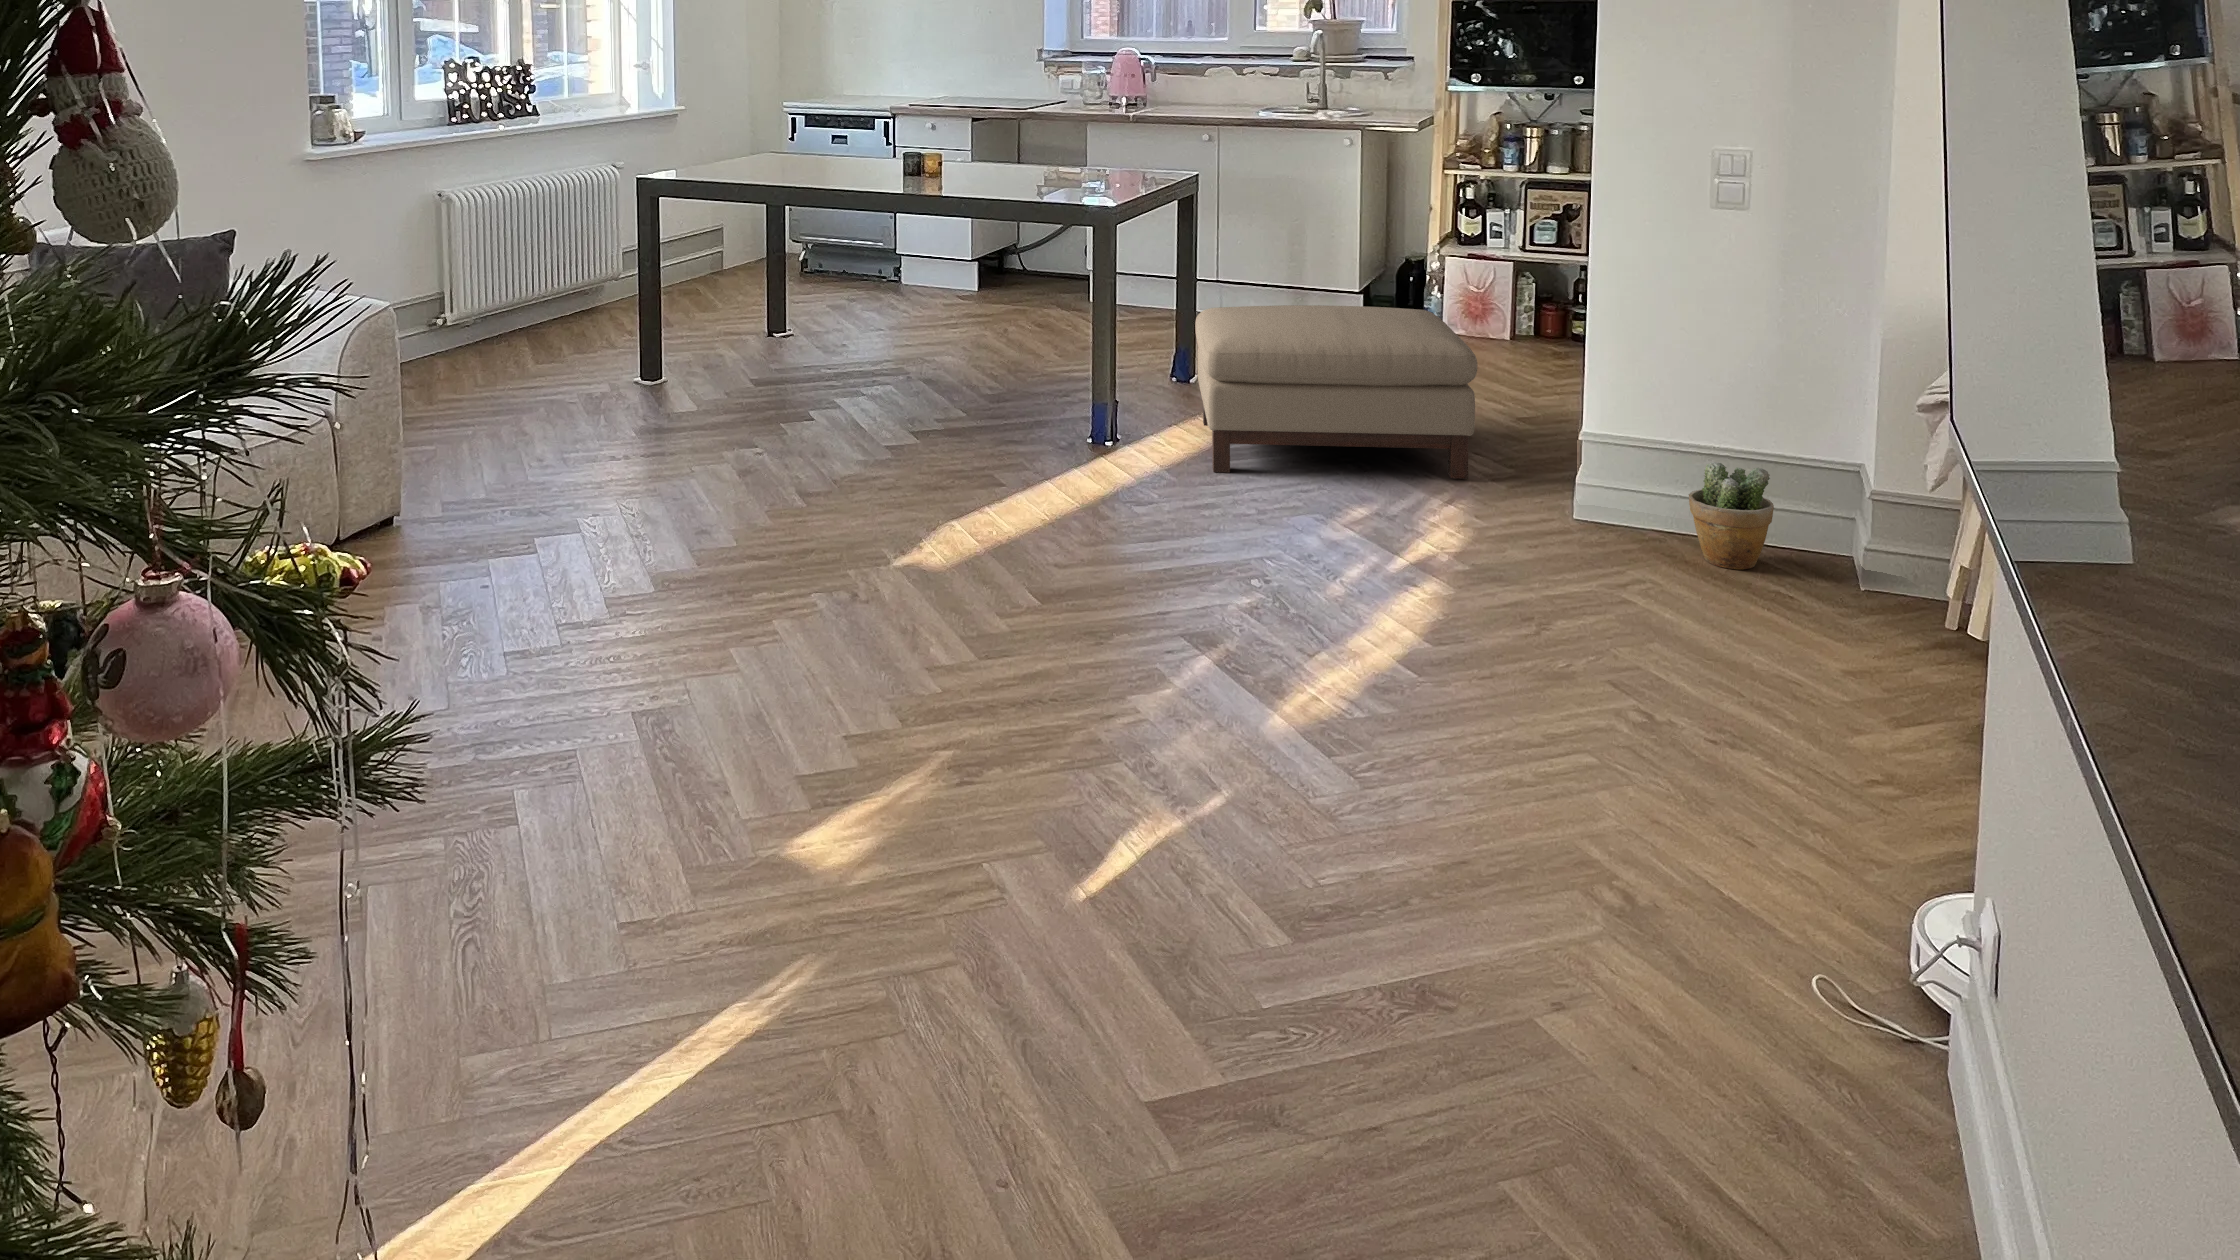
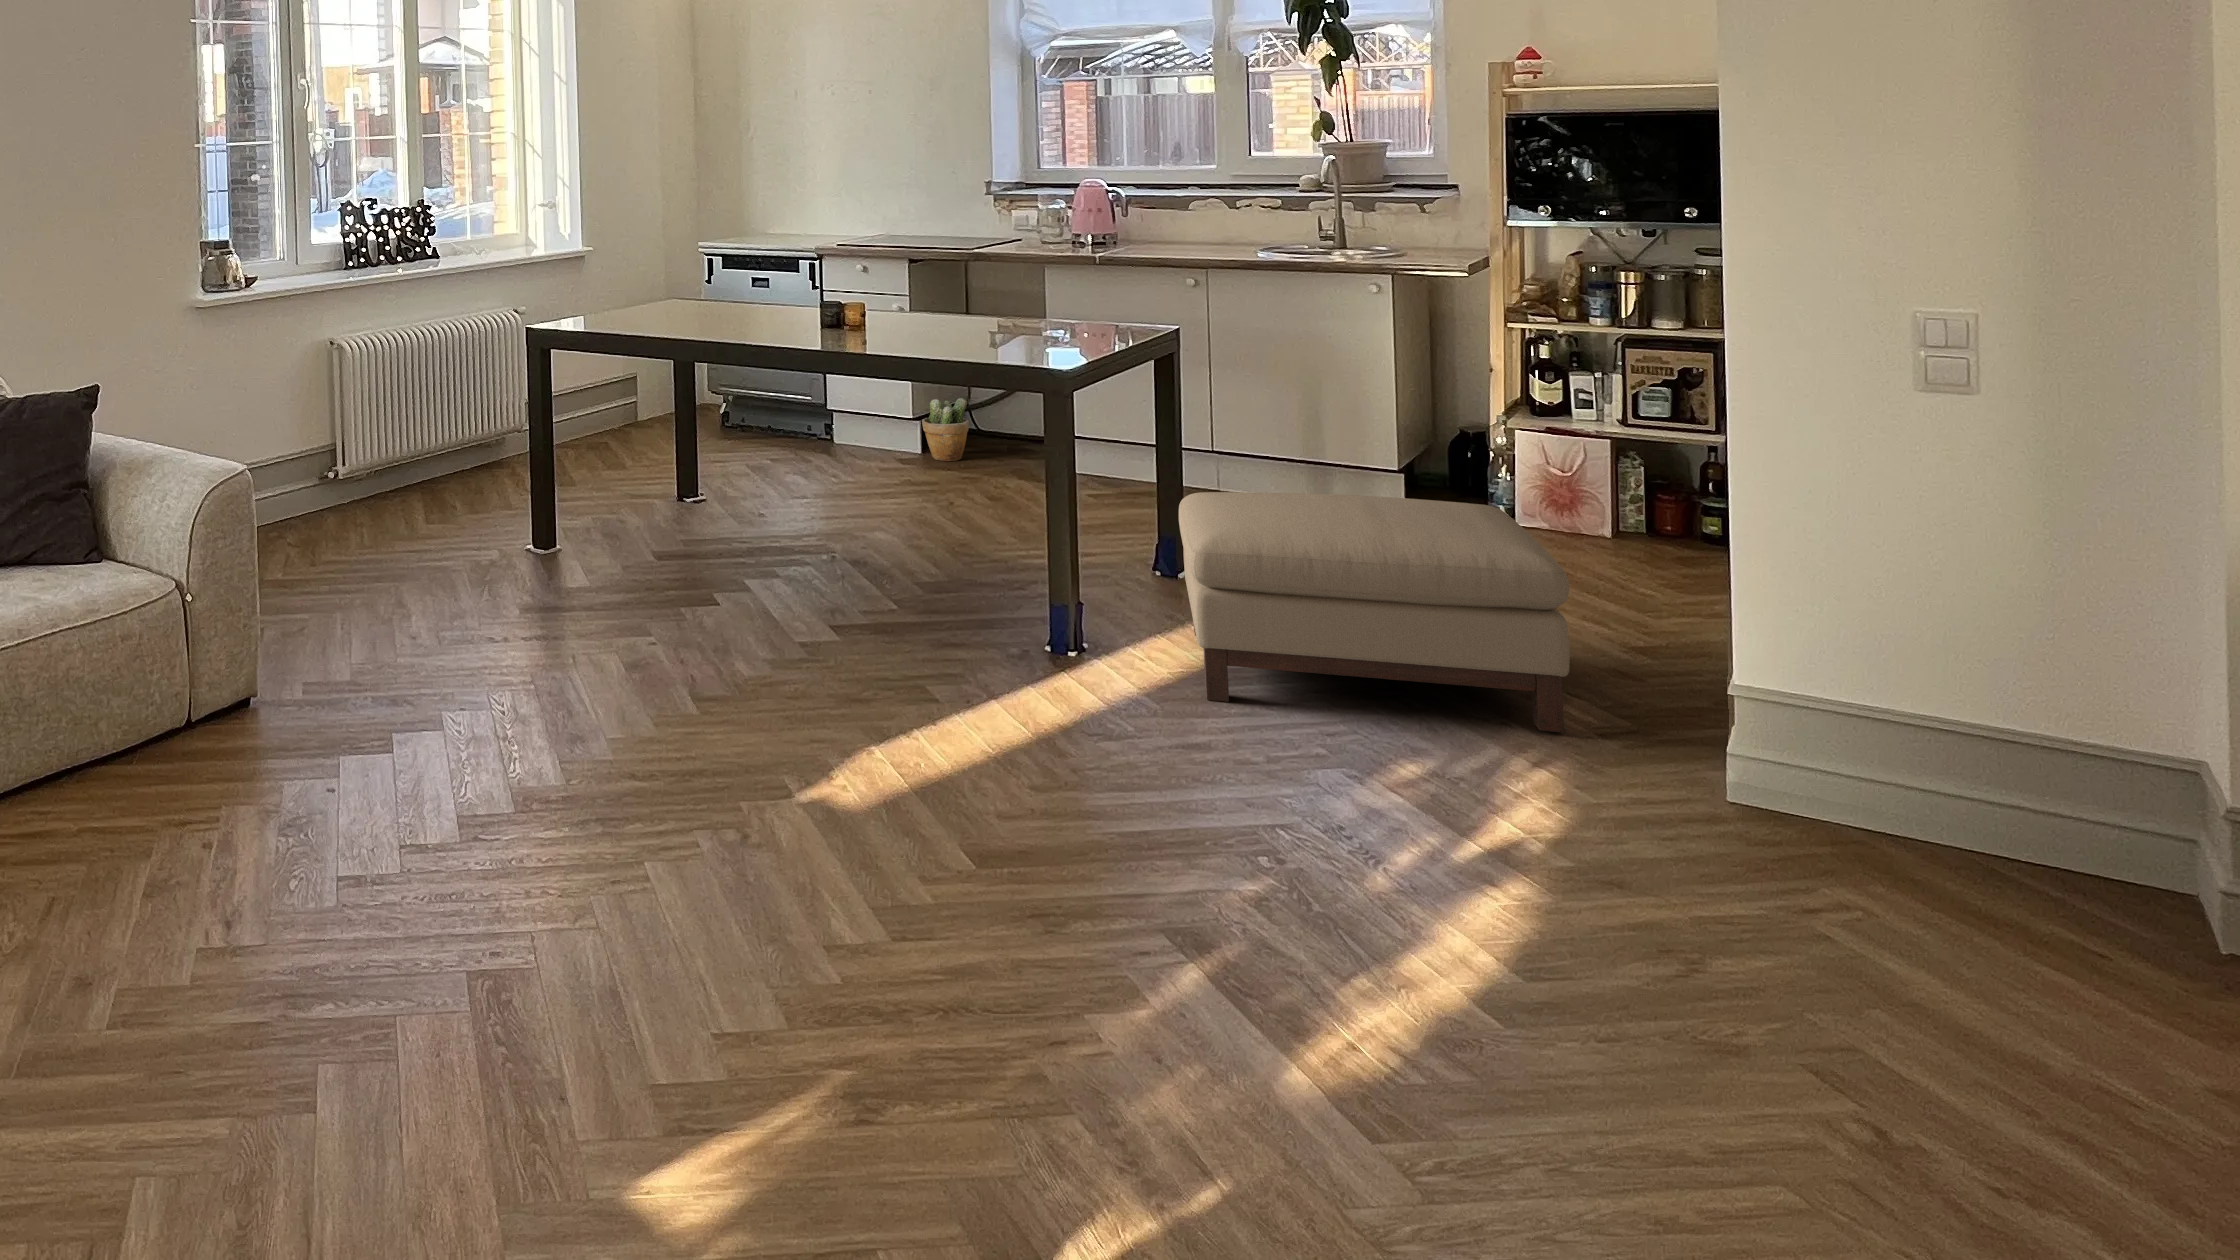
potted plant: present [1689,462,1774,569] -> present [922,398,969,461]

